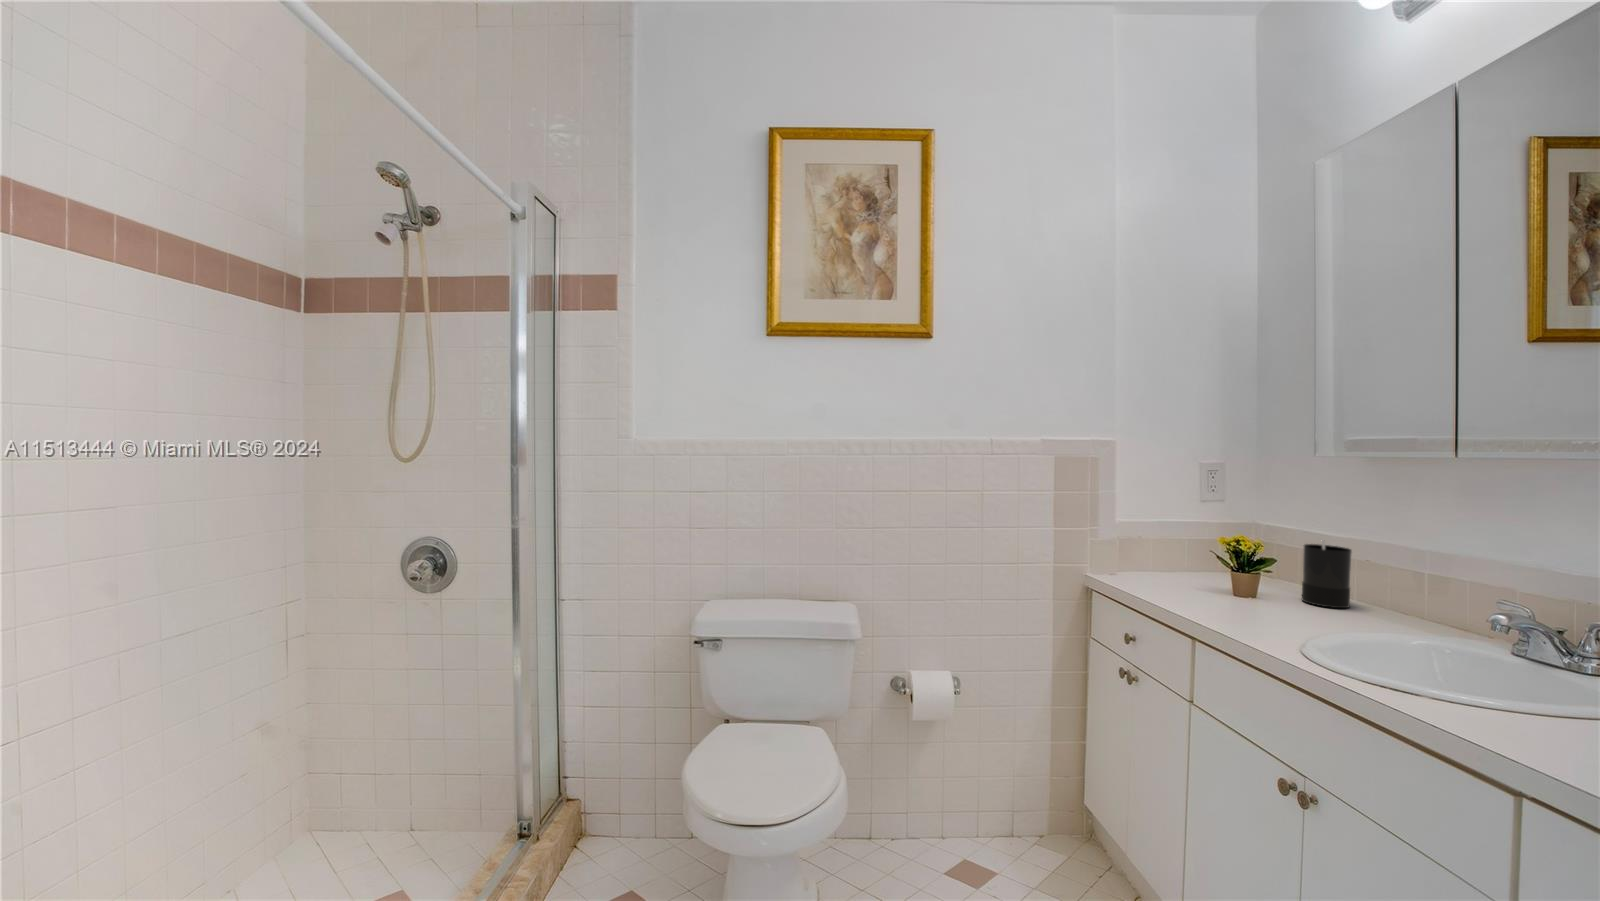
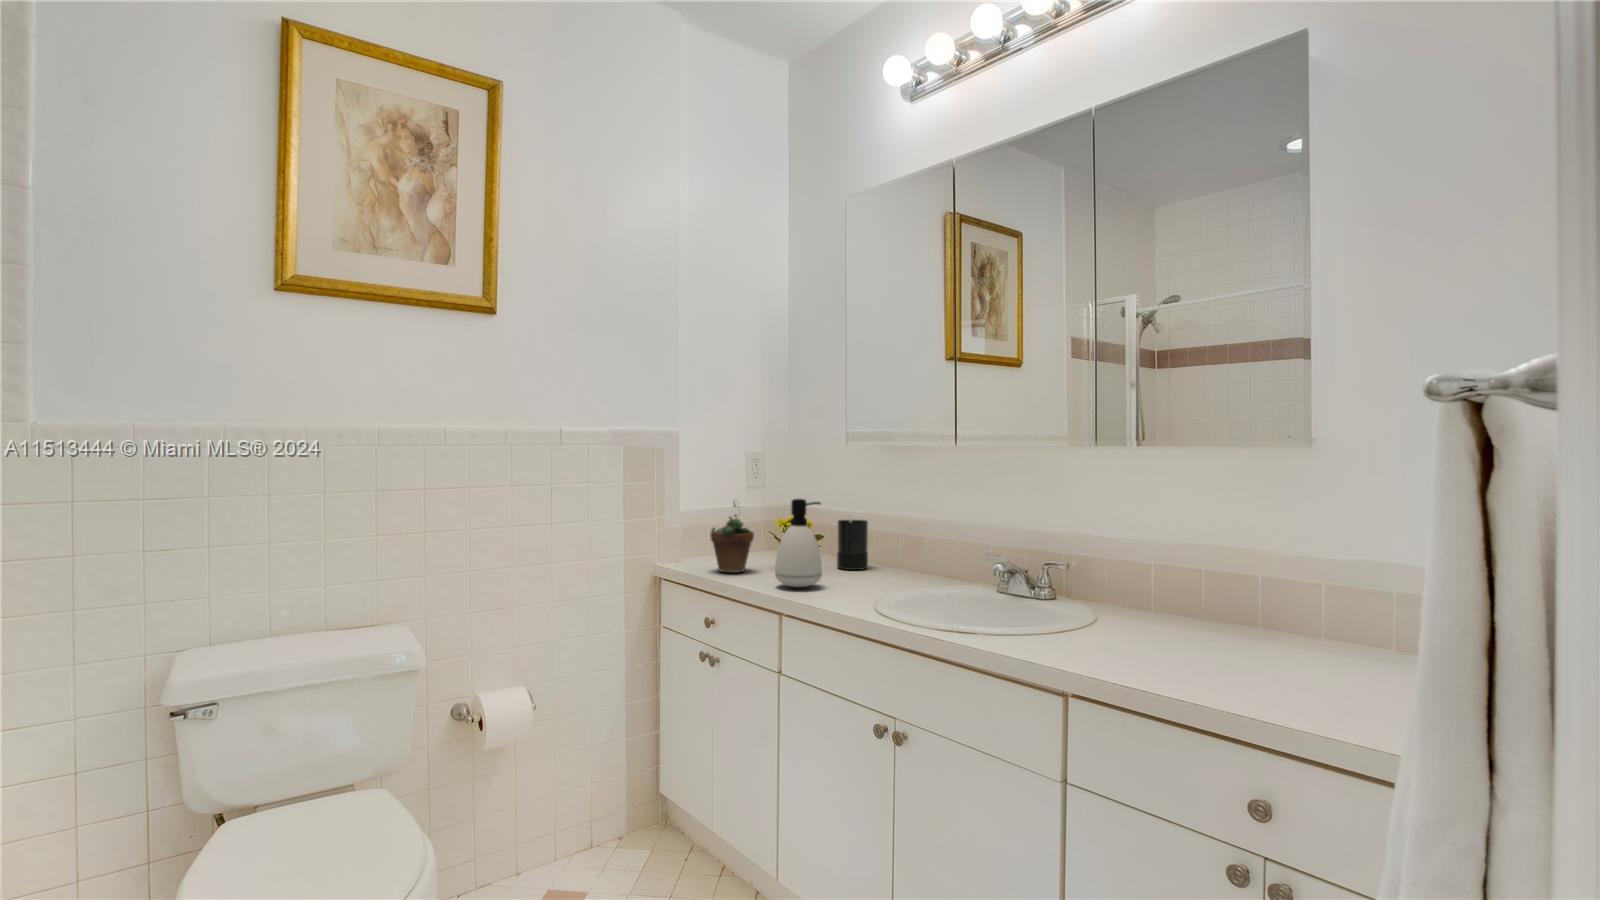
succulent plant: none [1133,512,1187,591] -> present [711,502,754,572]
soap dispenser: none [1215,522,1282,625] -> present [775,499,822,587]

